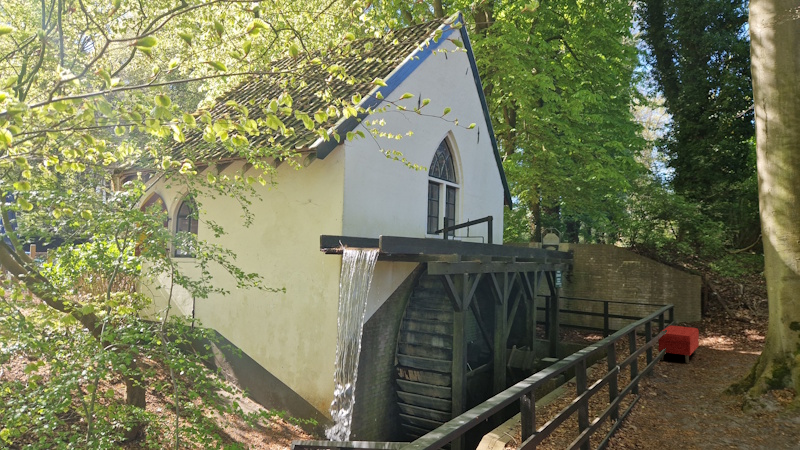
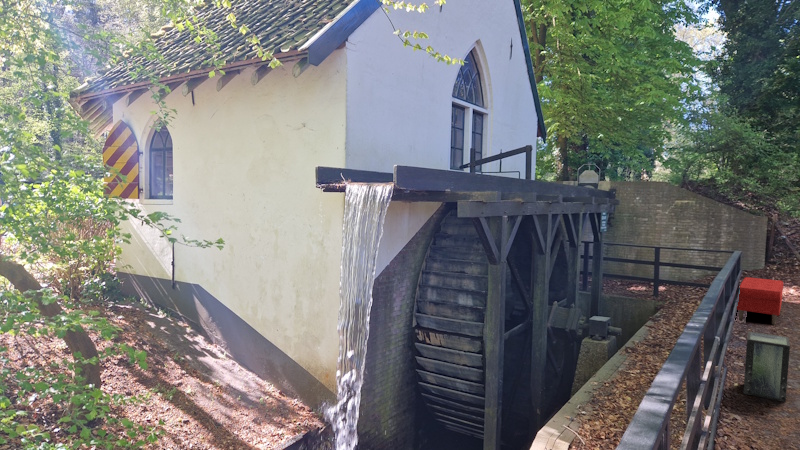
storage box: none [636,361,667,412] -> present [743,331,790,402]

